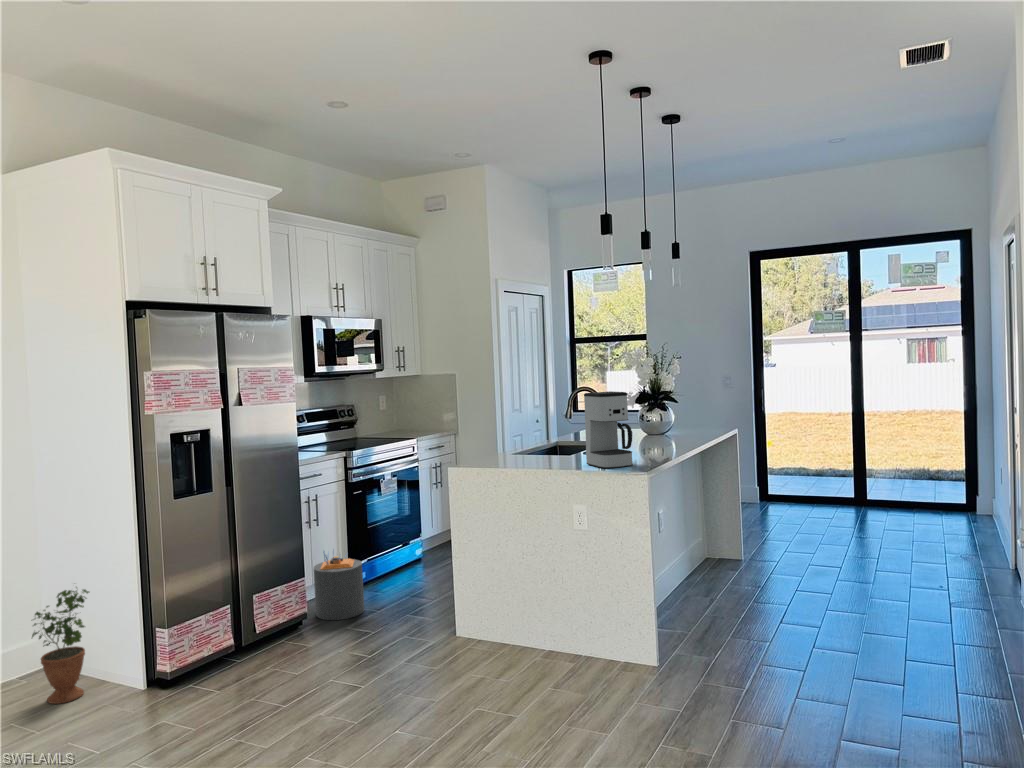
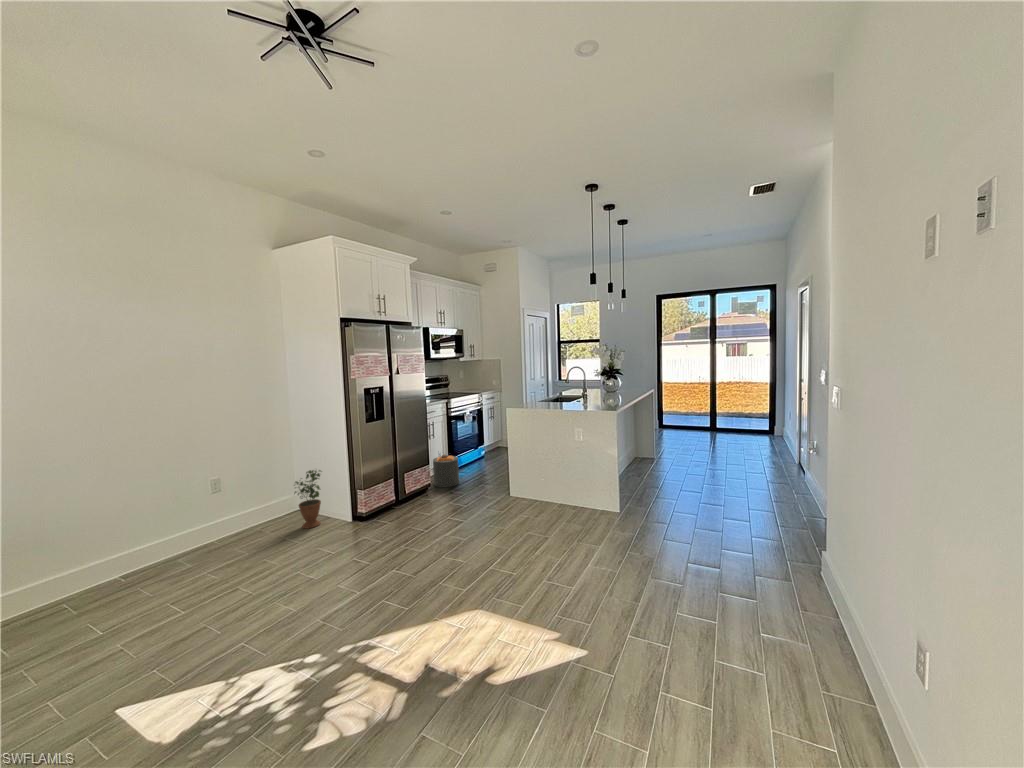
coffee maker: present [584,391,633,468] -> none [580,369,606,409]

